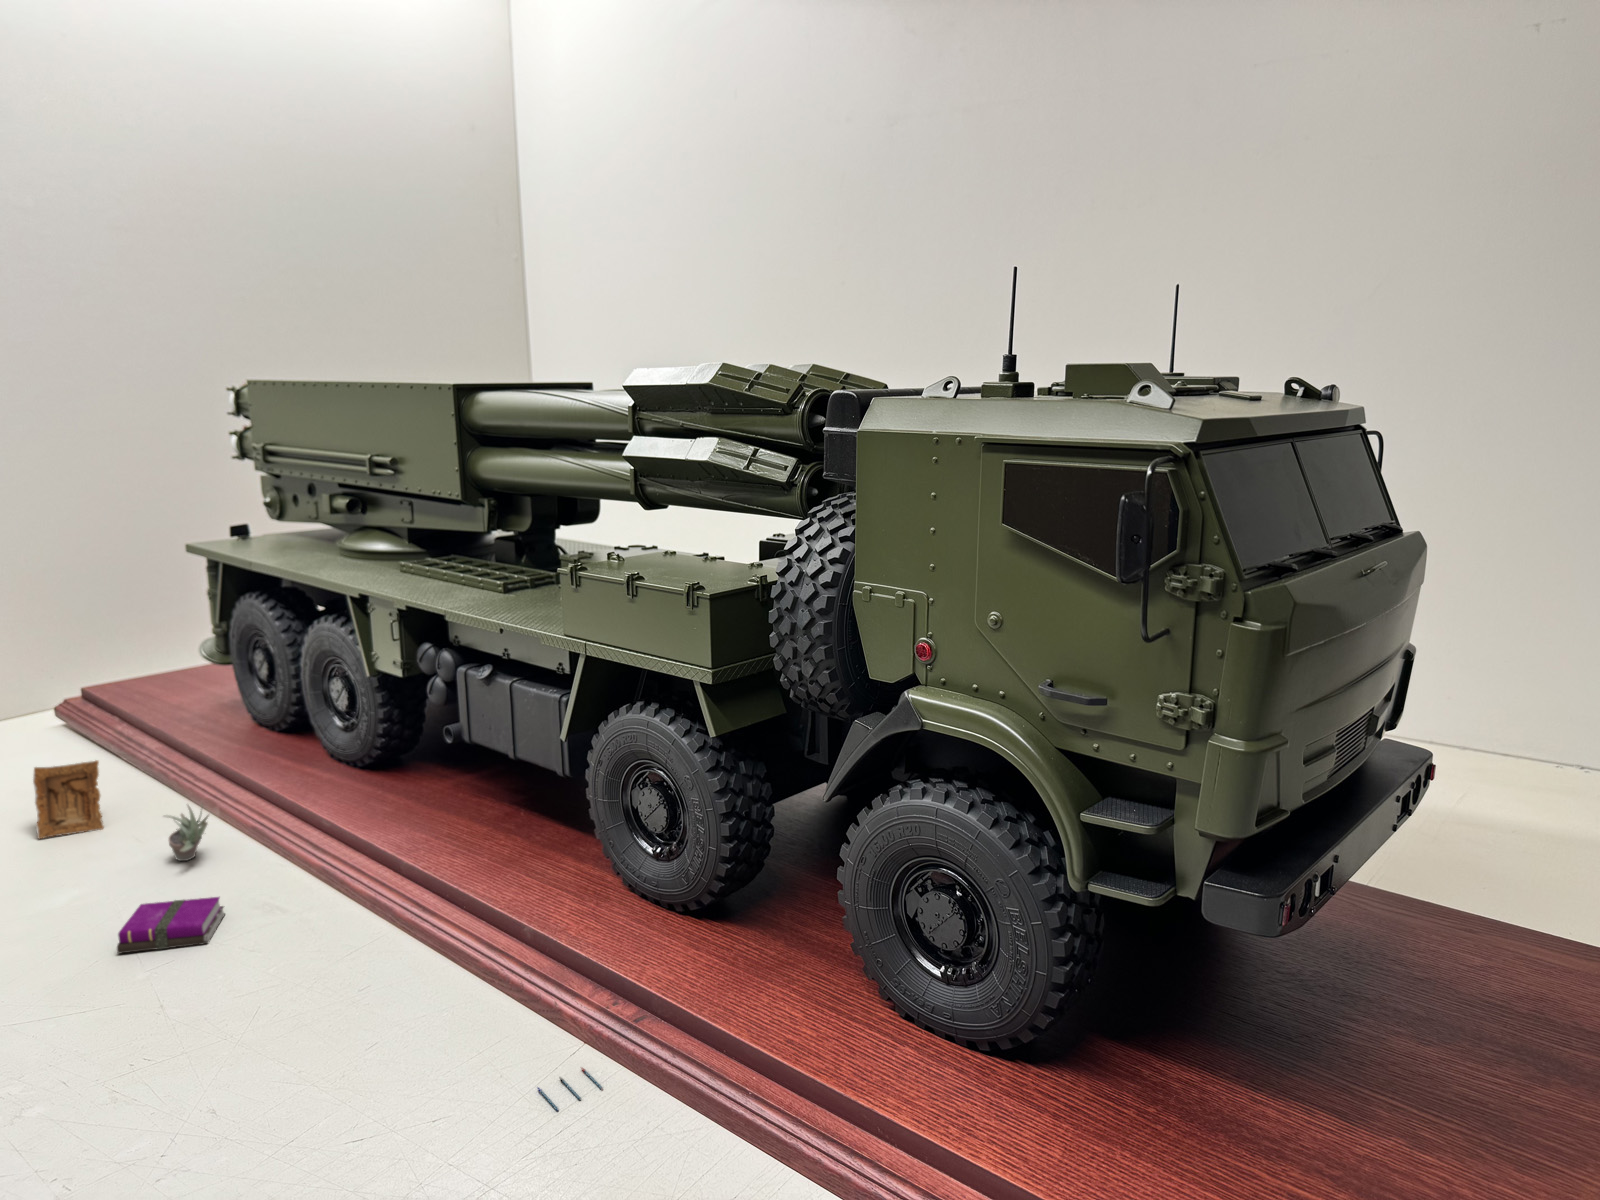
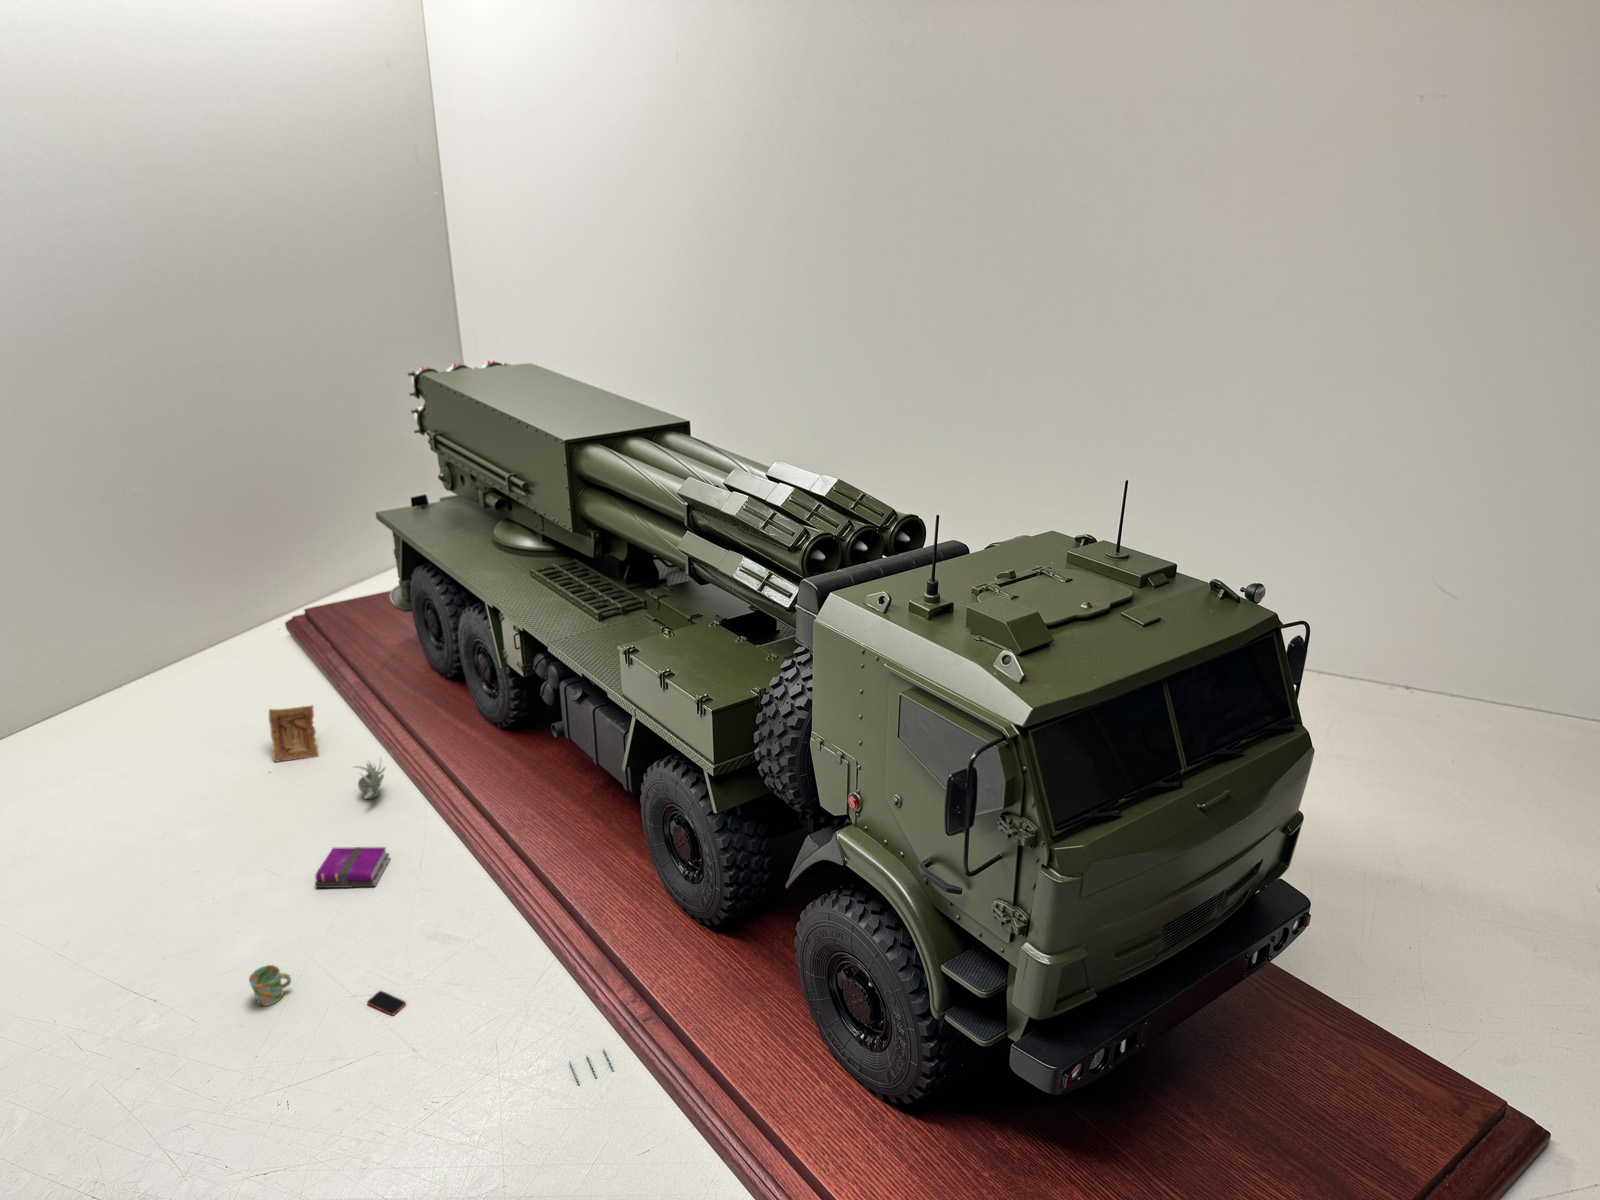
mug: none [29,1028,94,1088] -> present [249,965,291,1006]
smartphone: none [217,1047,278,1073] -> present [367,991,406,1015]

